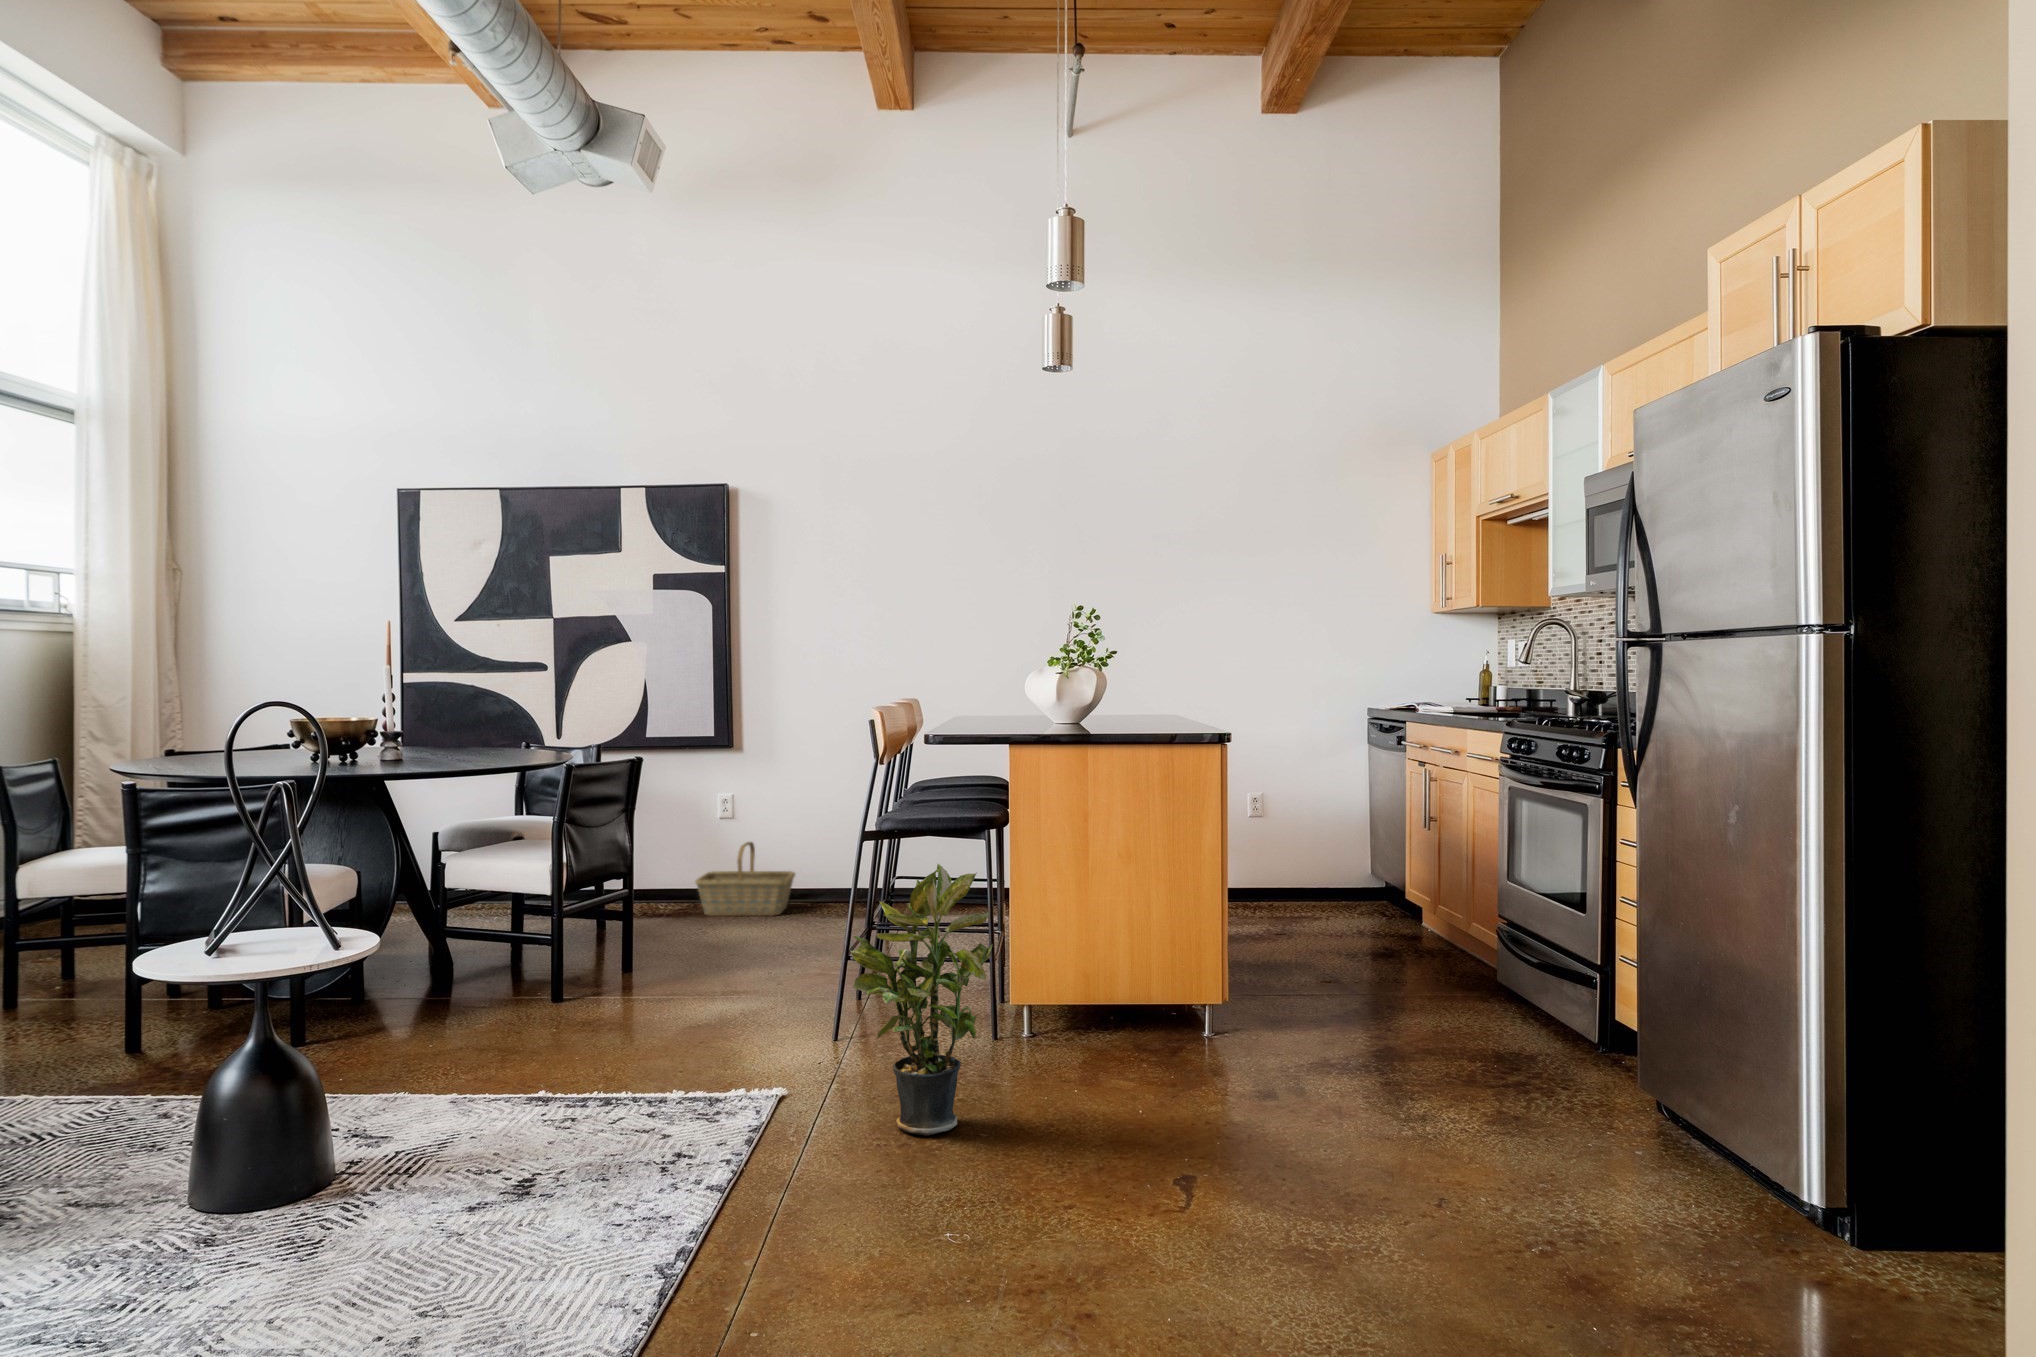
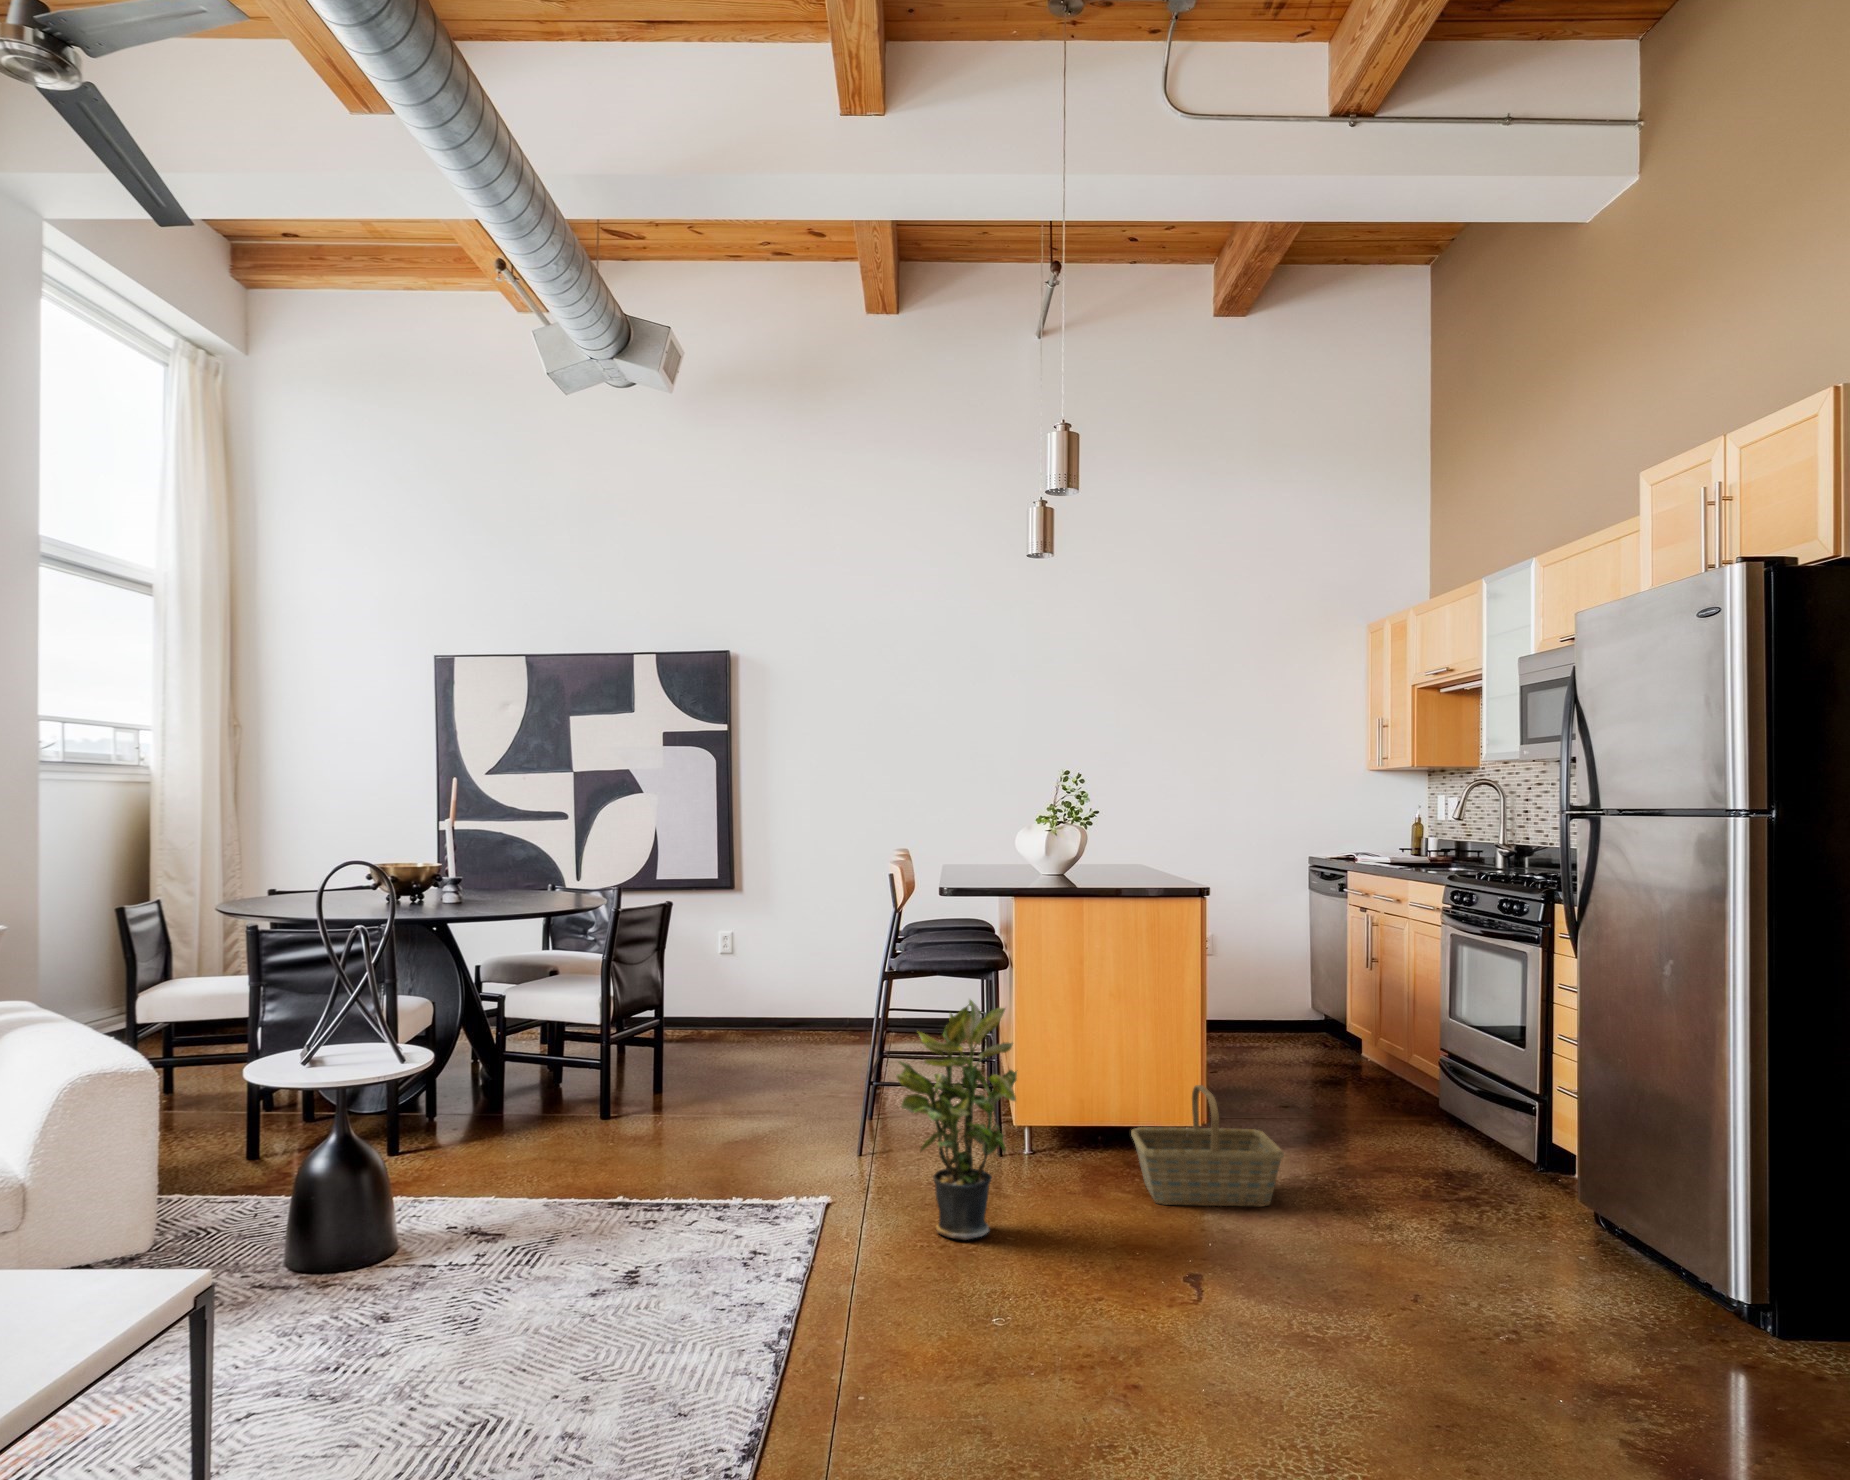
basket: present [695,842,795,916] -> present [1131,1085,1284,1207]

